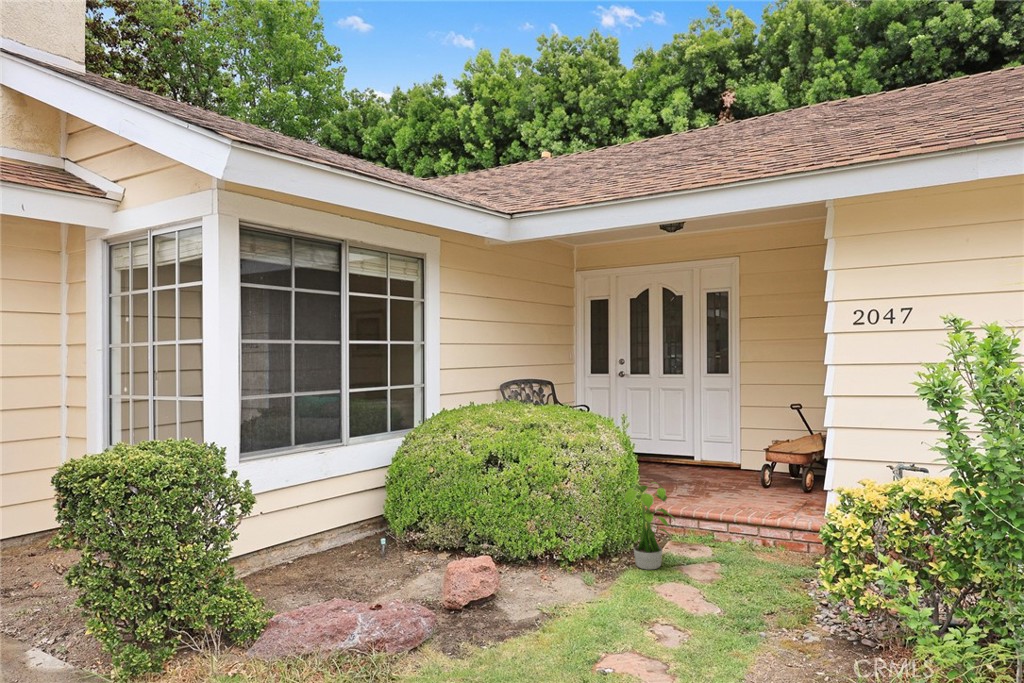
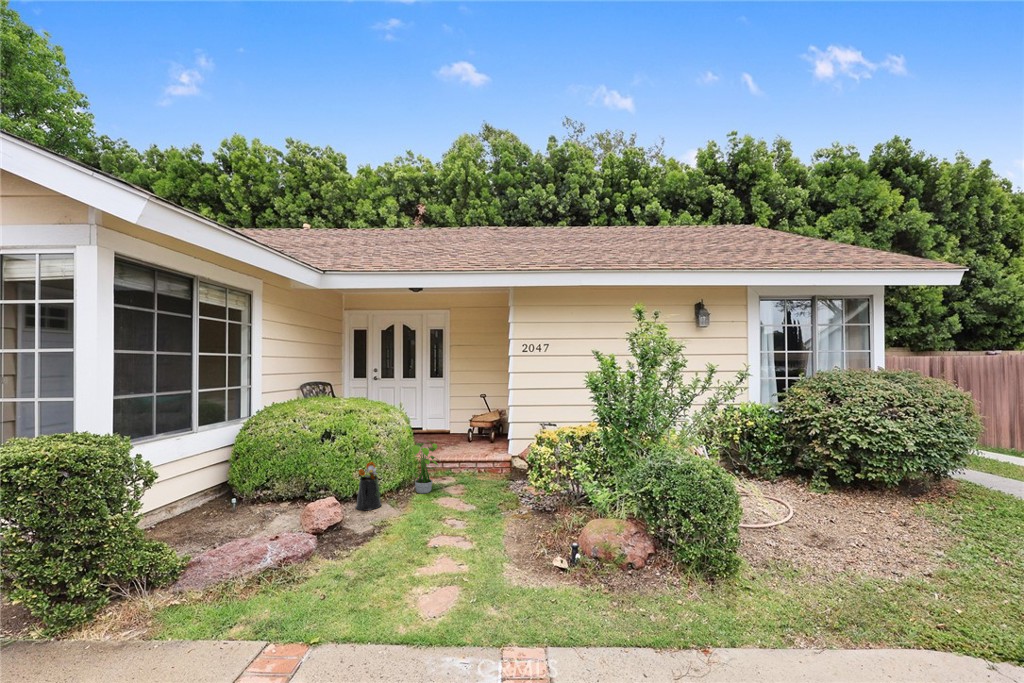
watering can: none [529,506,568,583] -> present [356,462,382,510]

